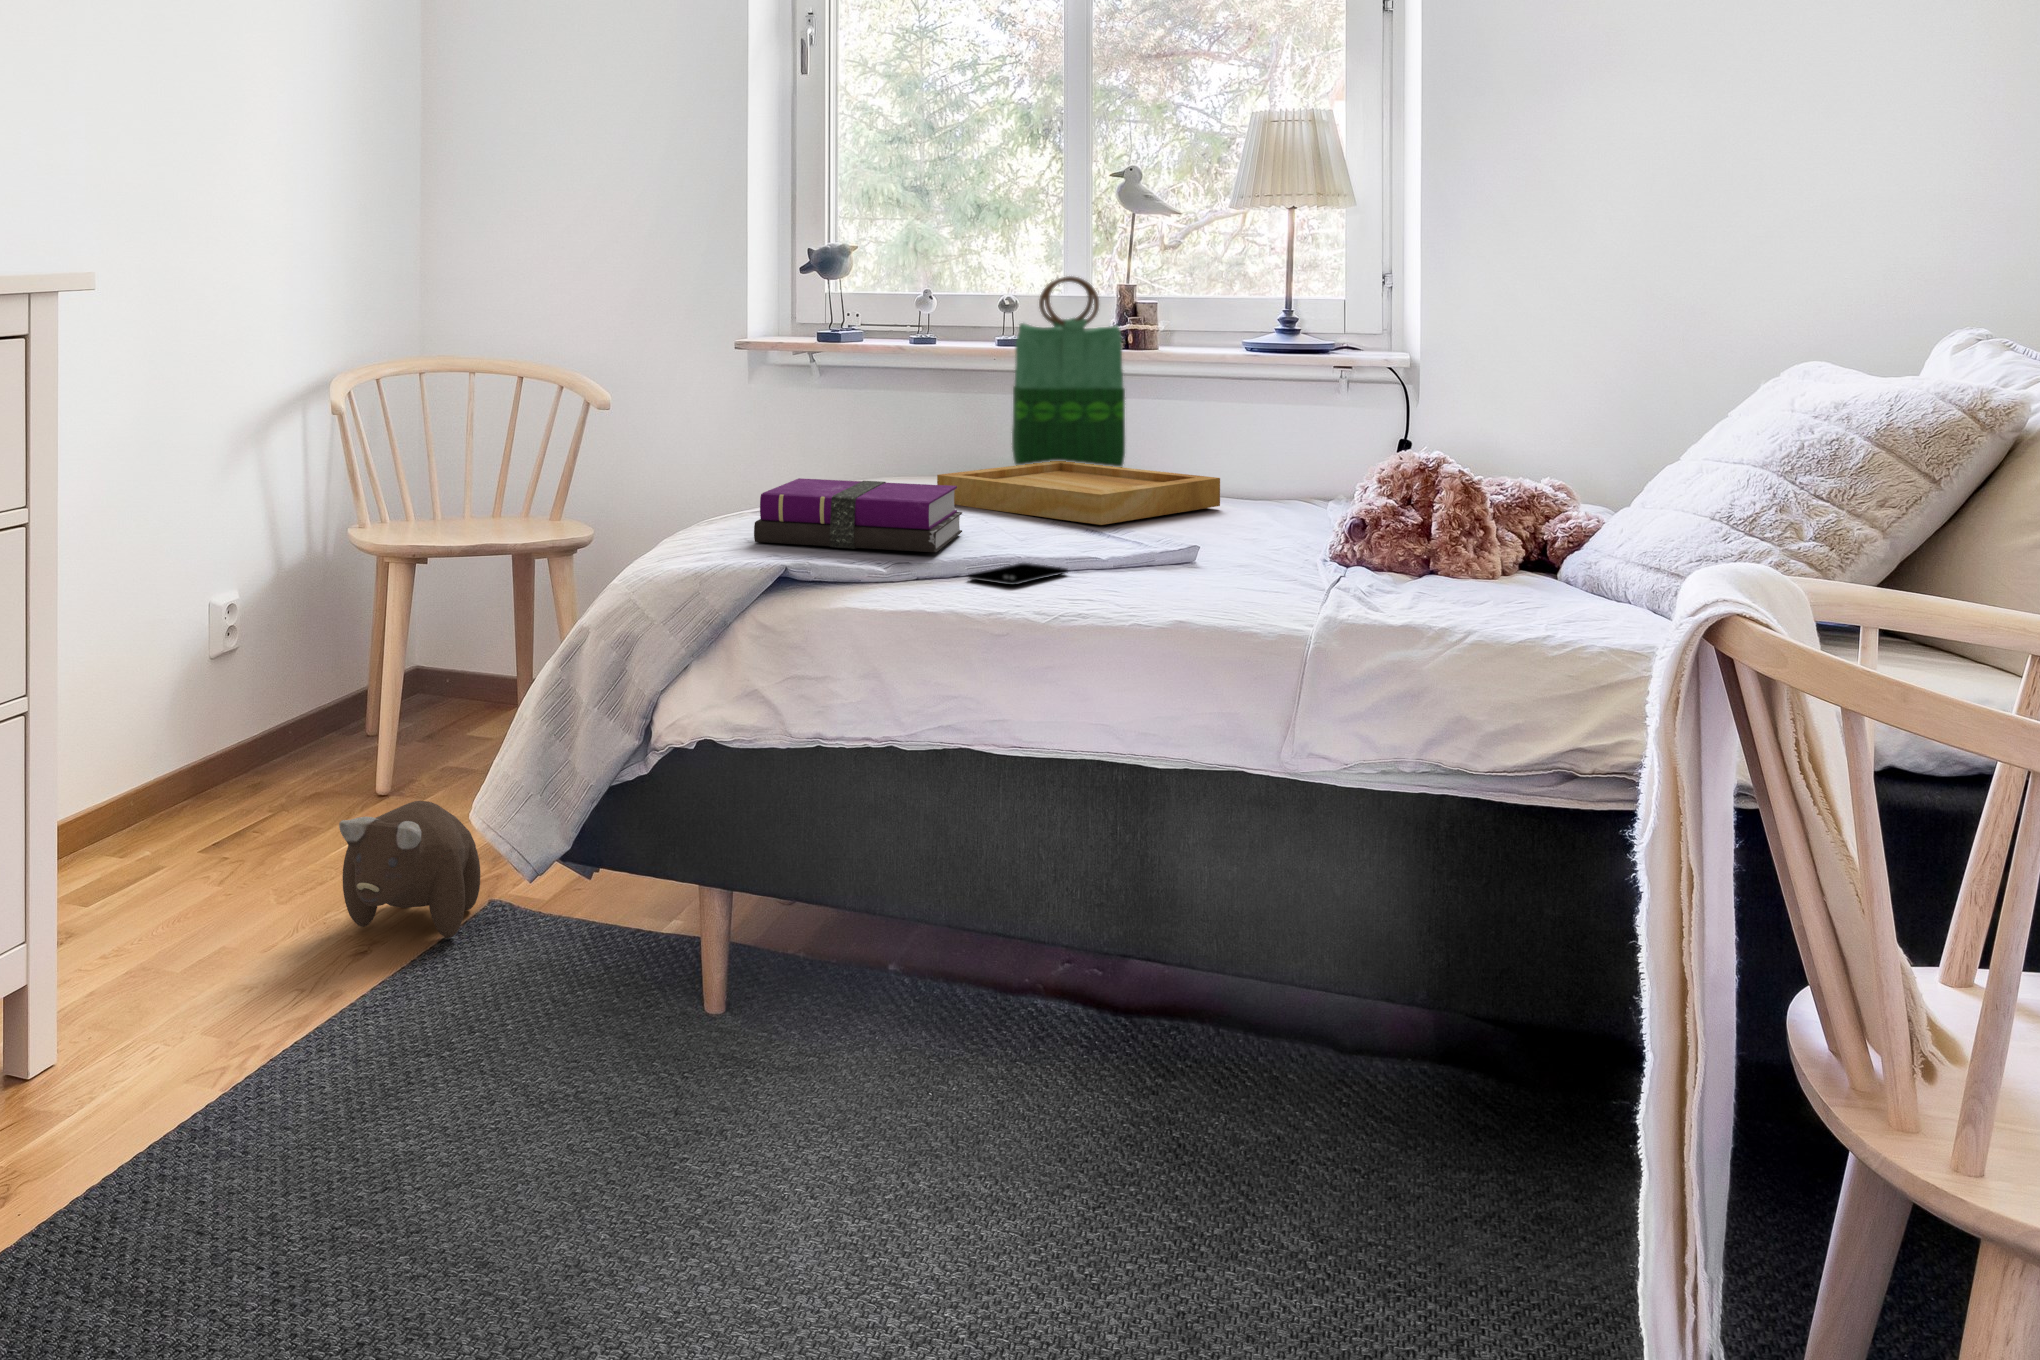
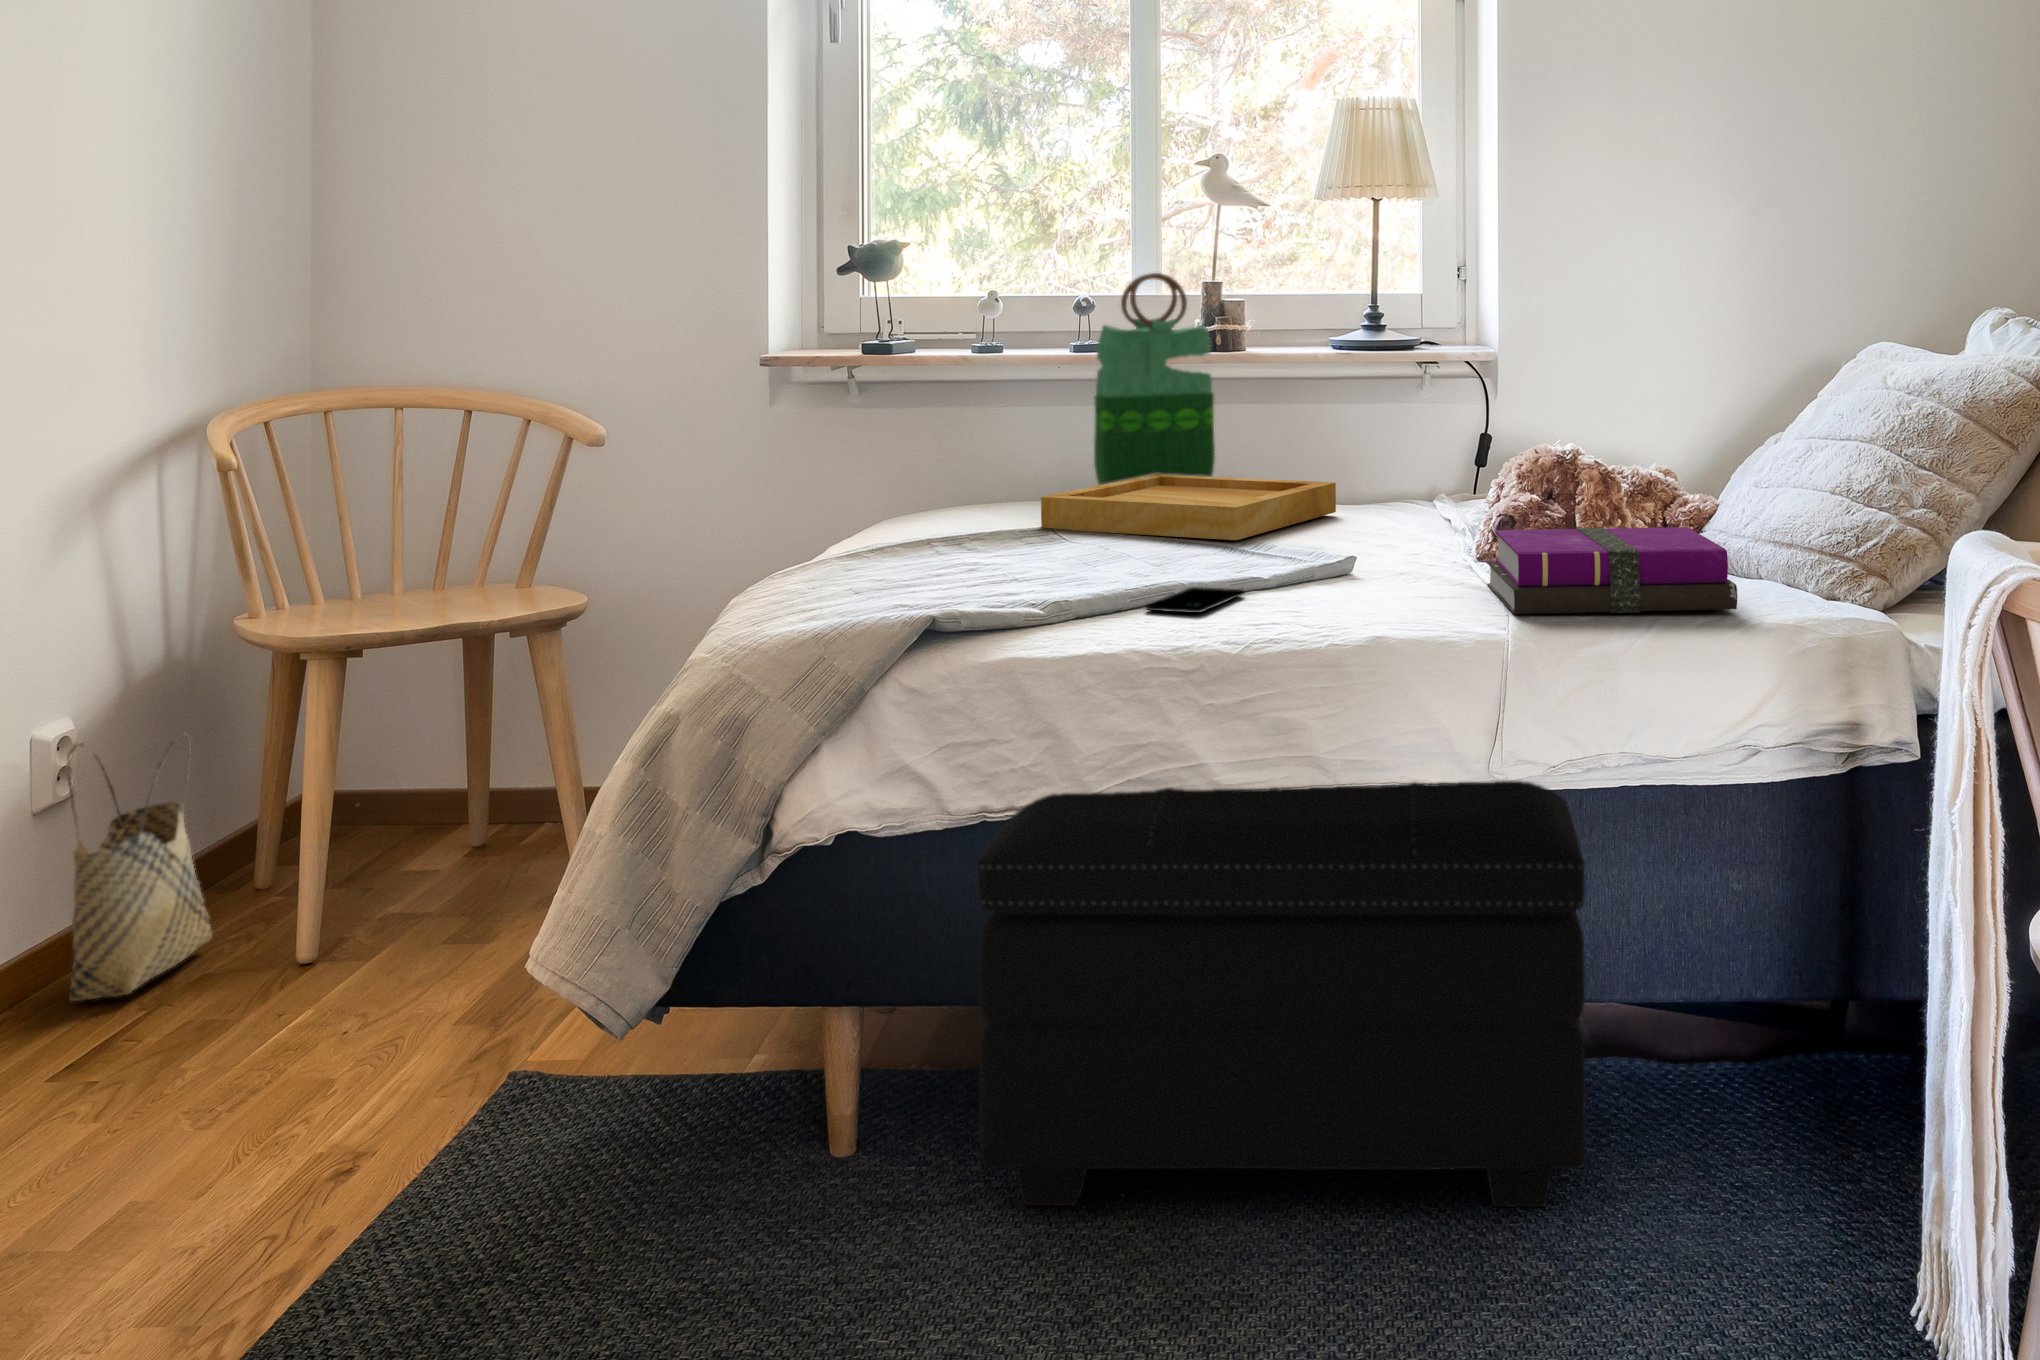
notebook: present [754,478,962,552] -> present [1487,527,1737,614]
woven basket: none [228,611,323,798] -> present [67,735,212,1001]
footstool: none [792,696,1370,1177] -> present [978,781,1586,1207]
plush toy: present [339,801,480,938] -> none [309,963,505,1145]

